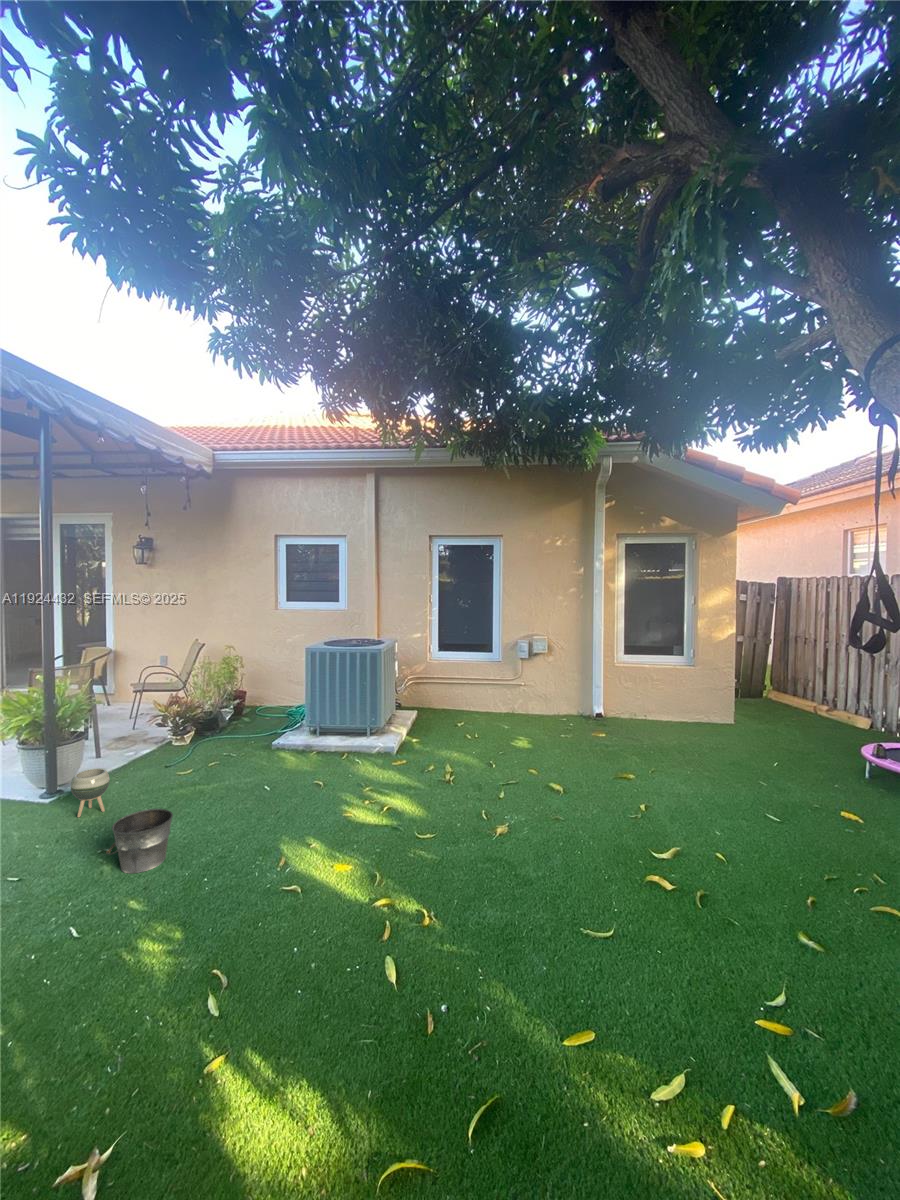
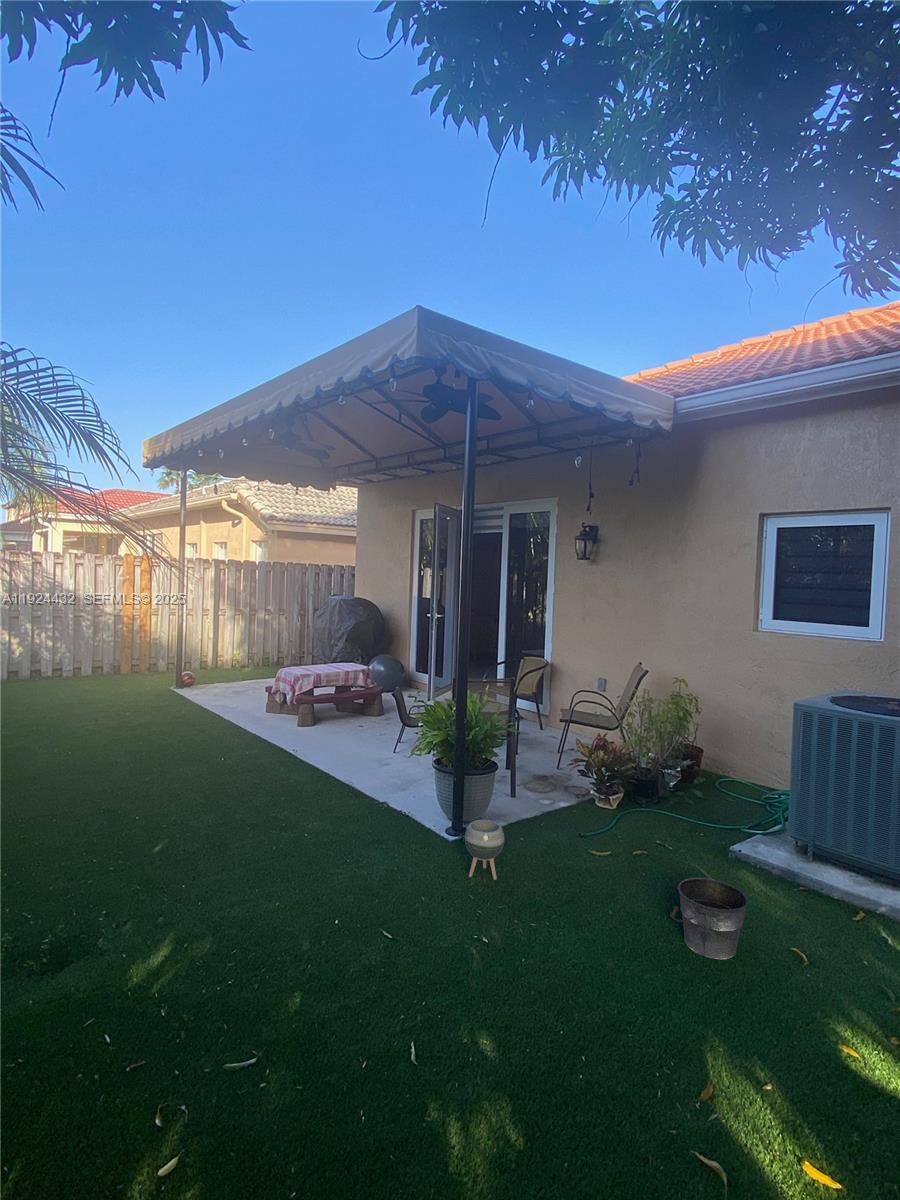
bucket: present [106,809,173,873] -> present [670,877,748,960]

